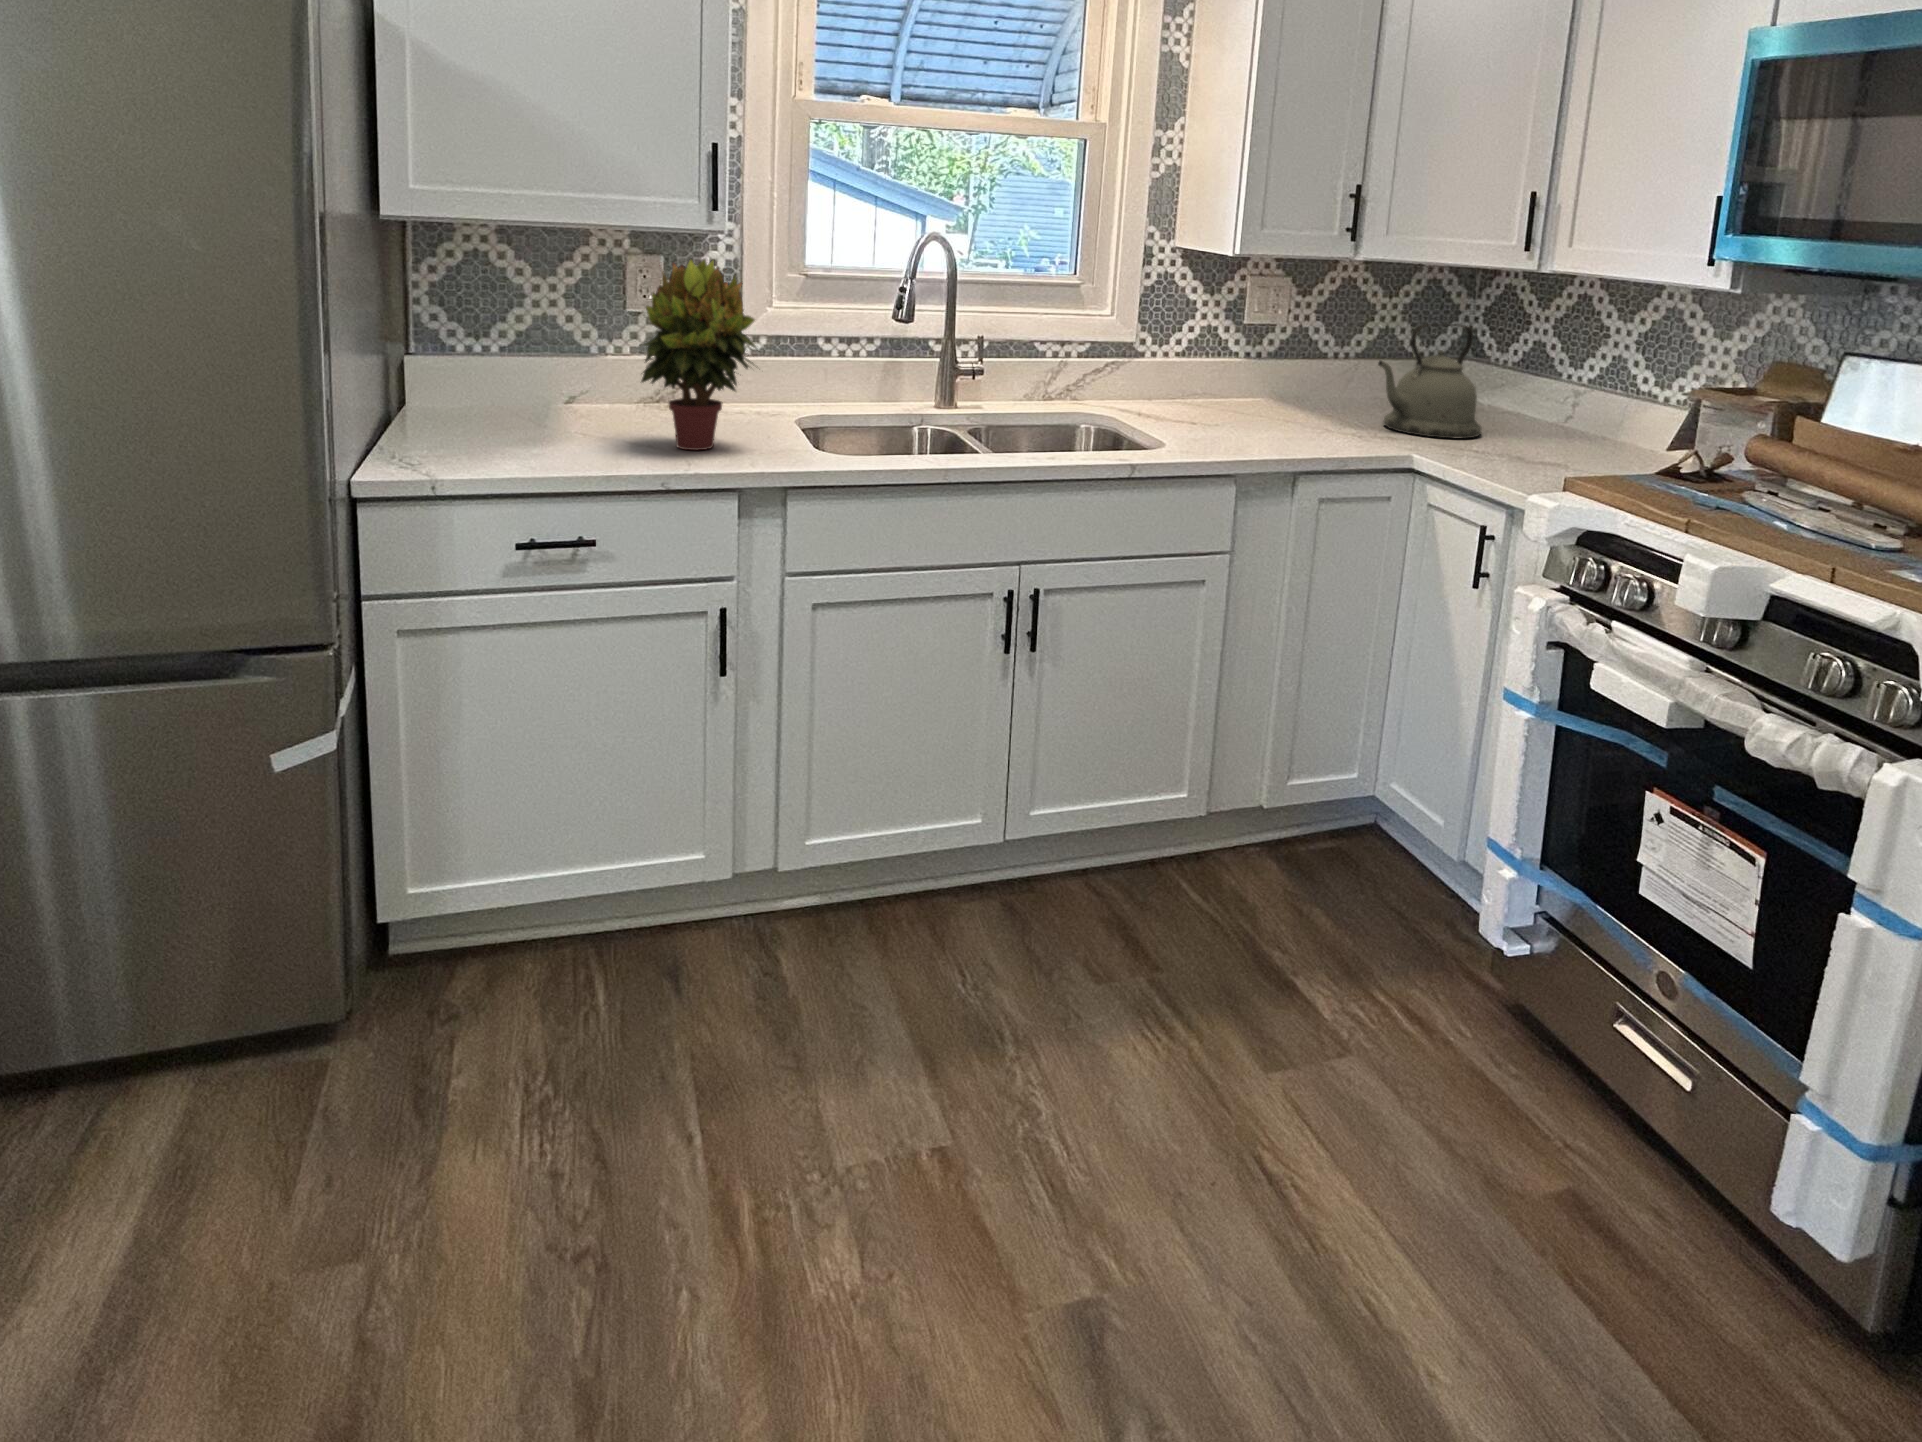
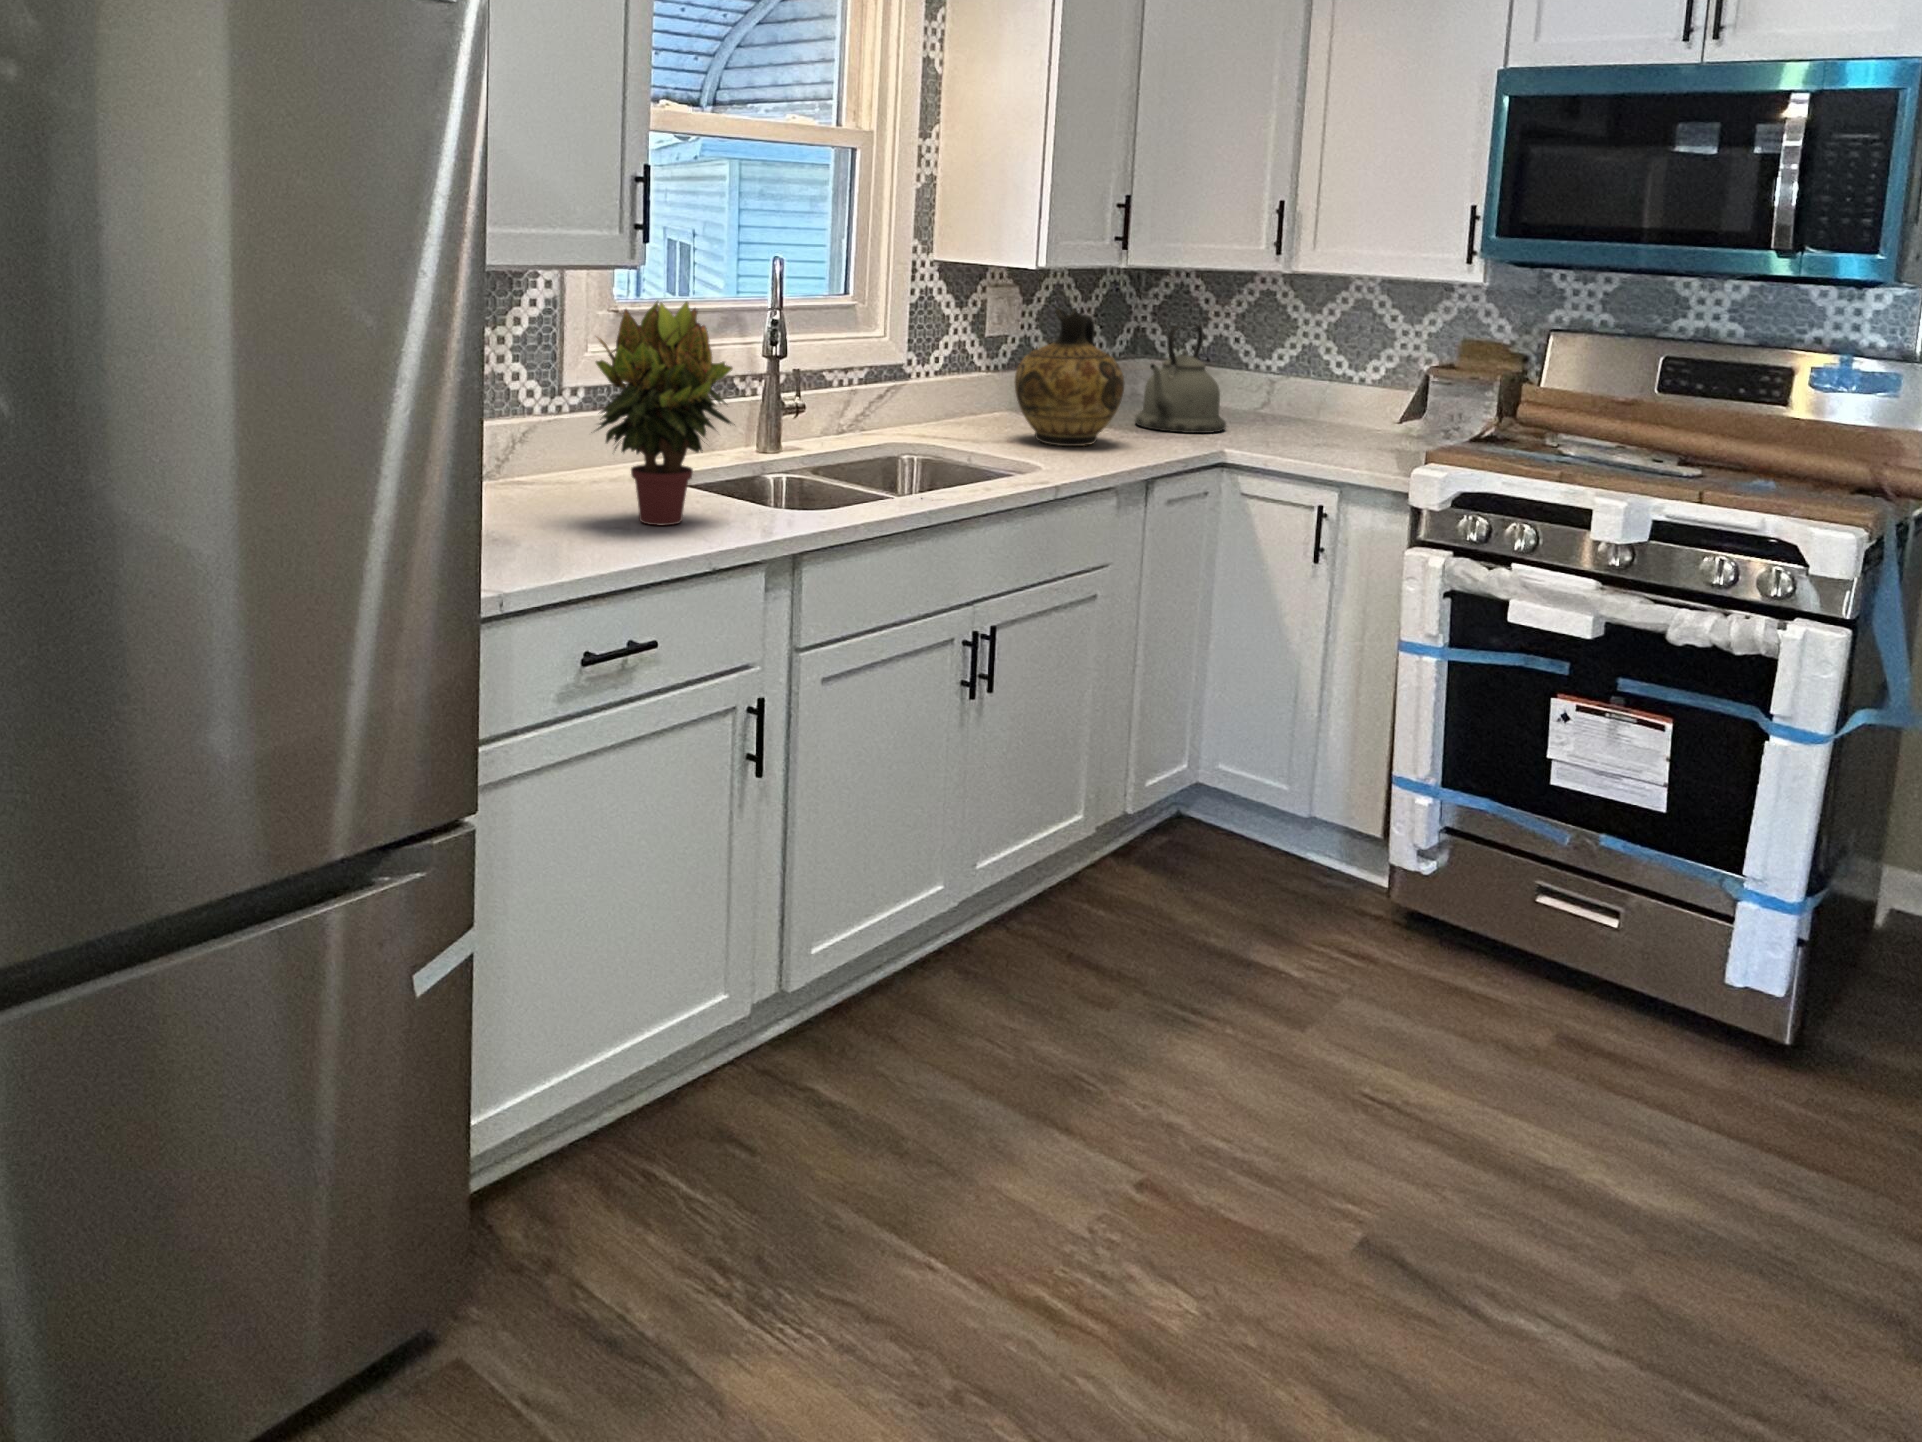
ceramic jug: none [1203,295,1314,434] -> present [1015,308,1124,446]

